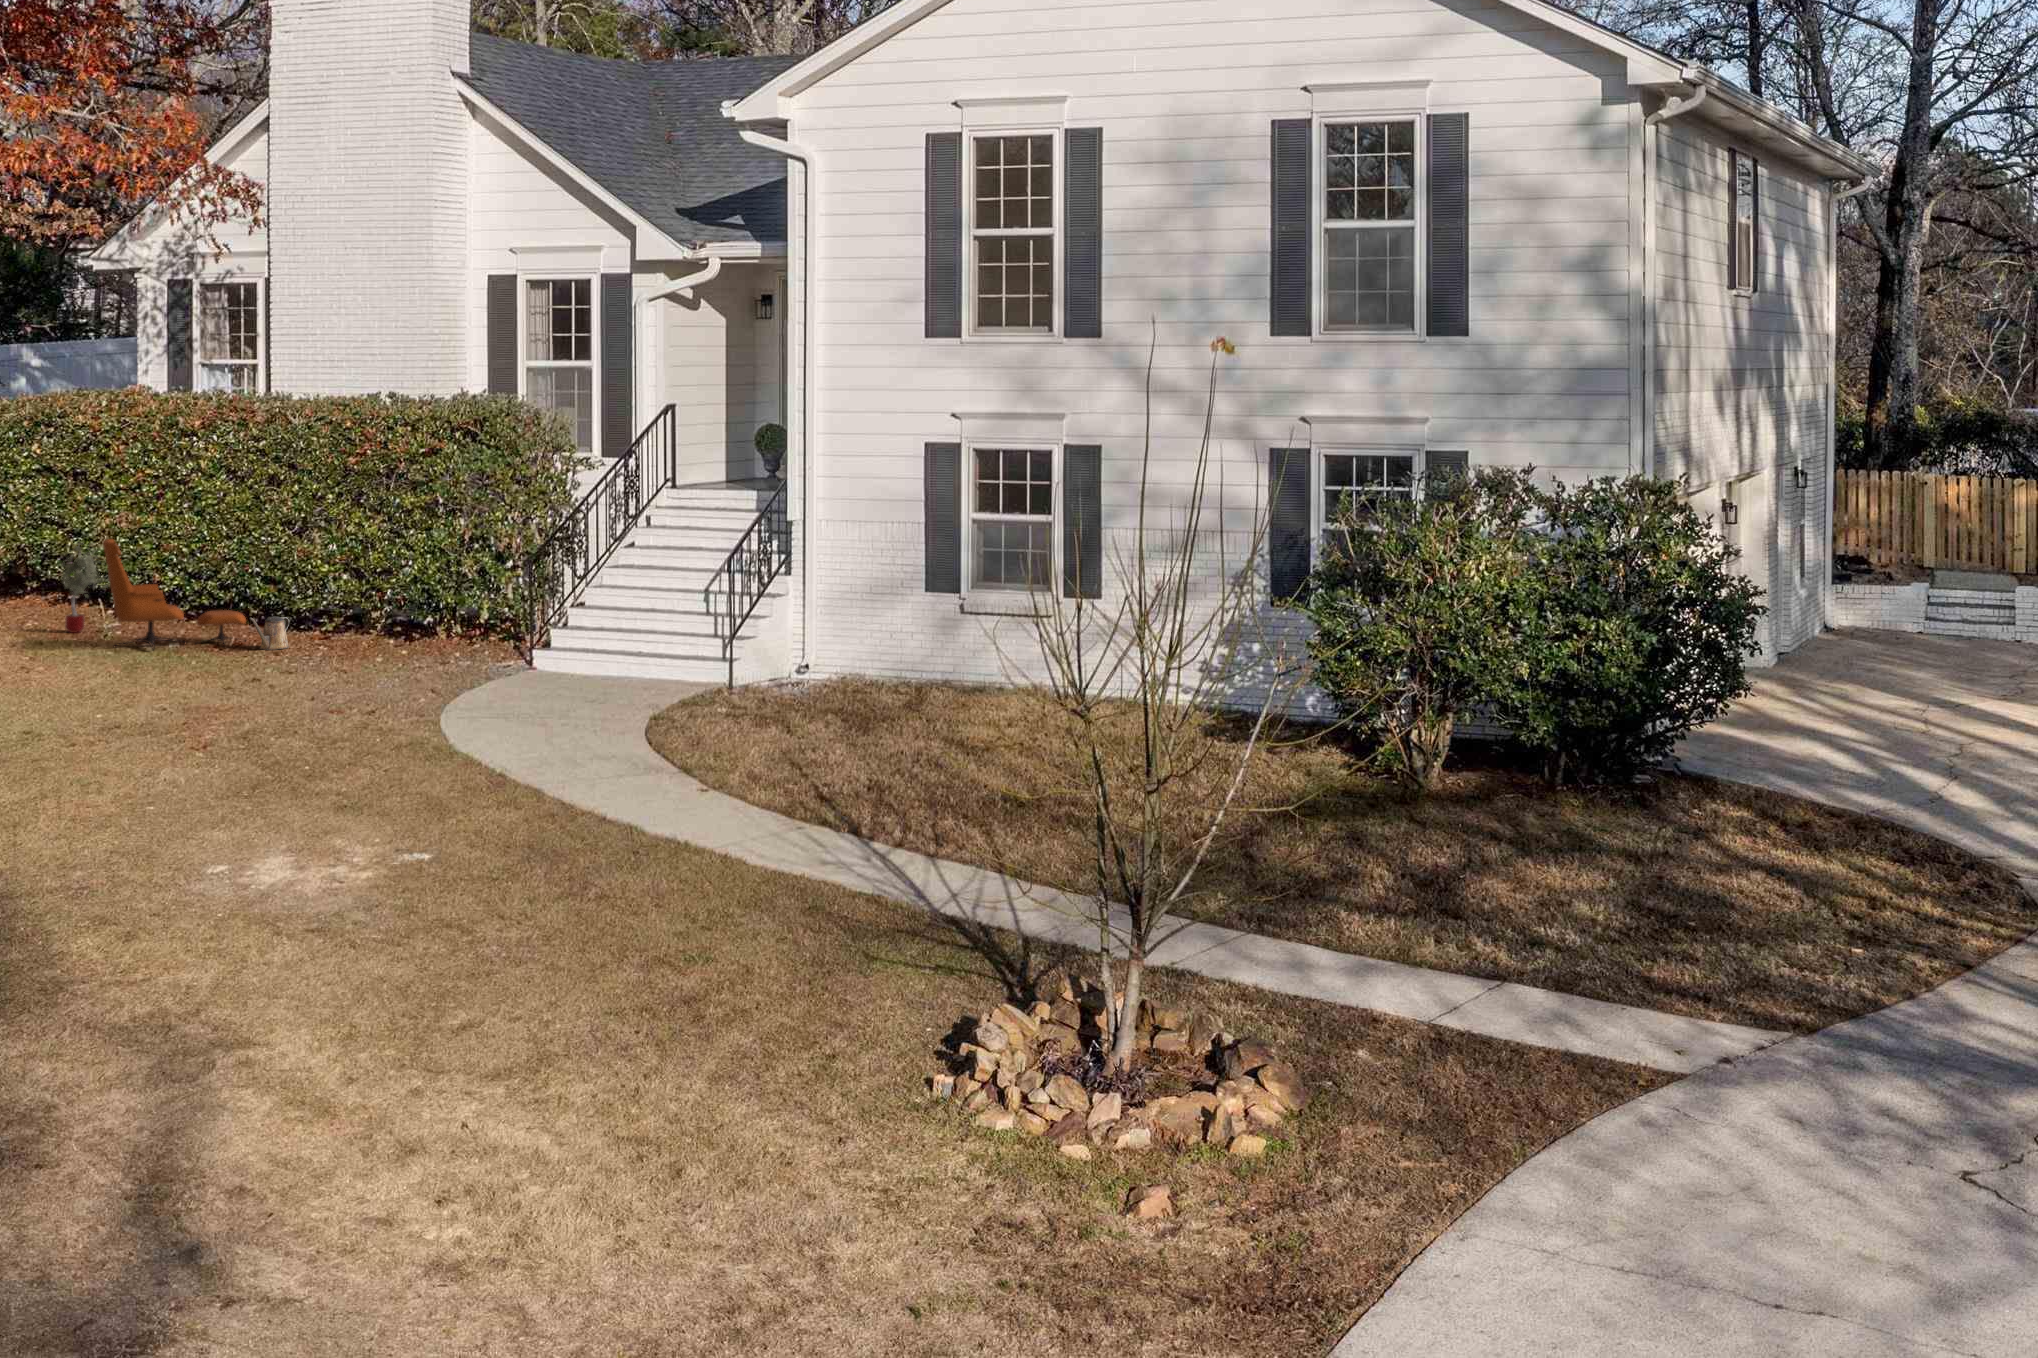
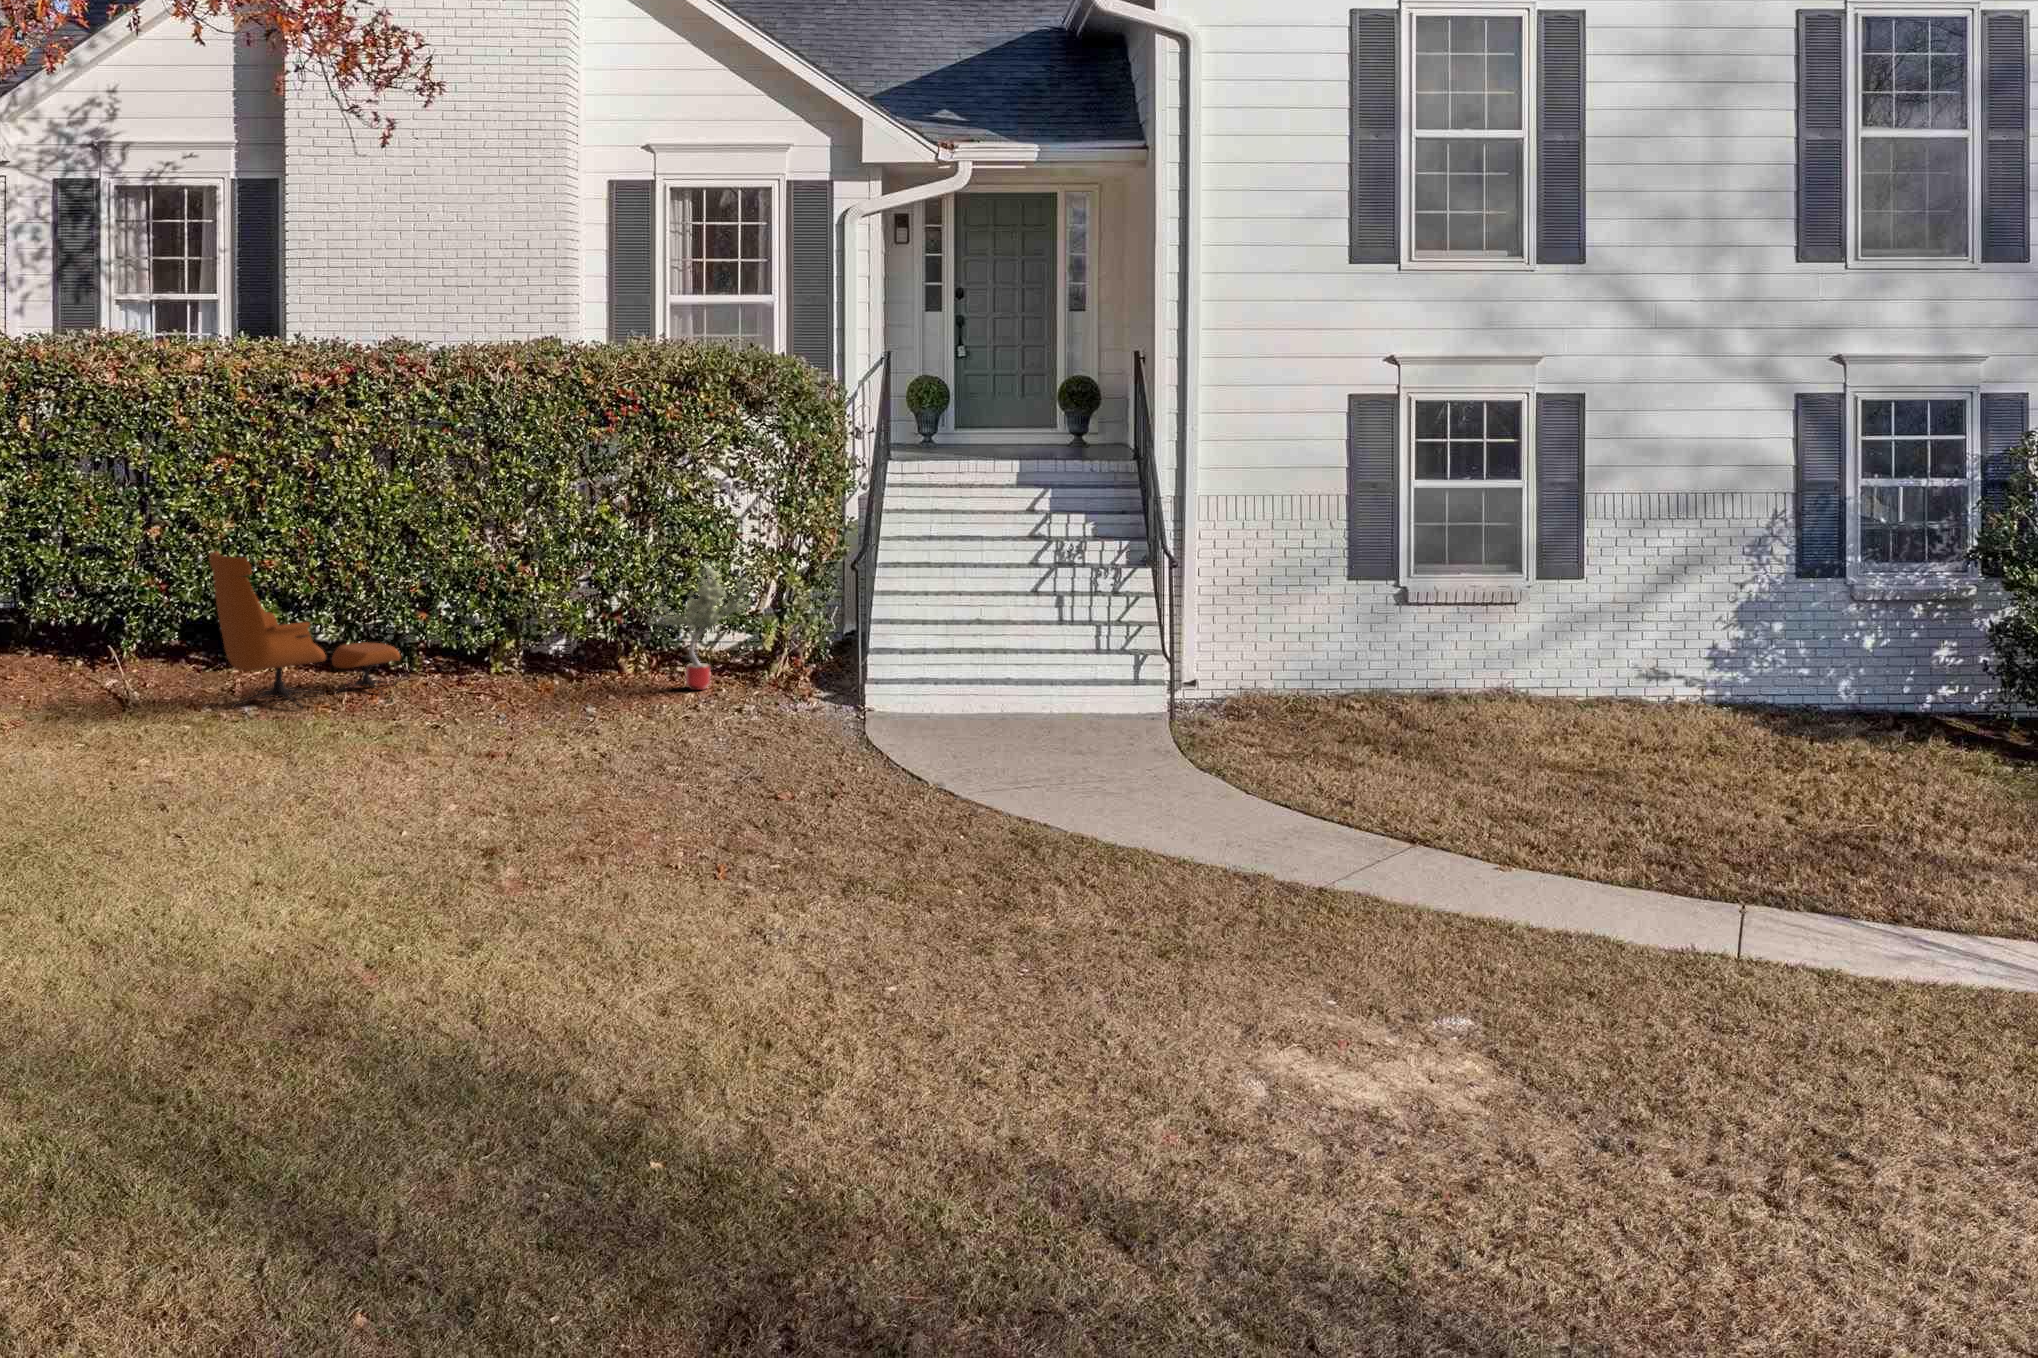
potted tree: present [61,542,109,633] -> present [648,562,751,690]
watering can: present [249,616,289,650] -> none [438,648,478,696]

